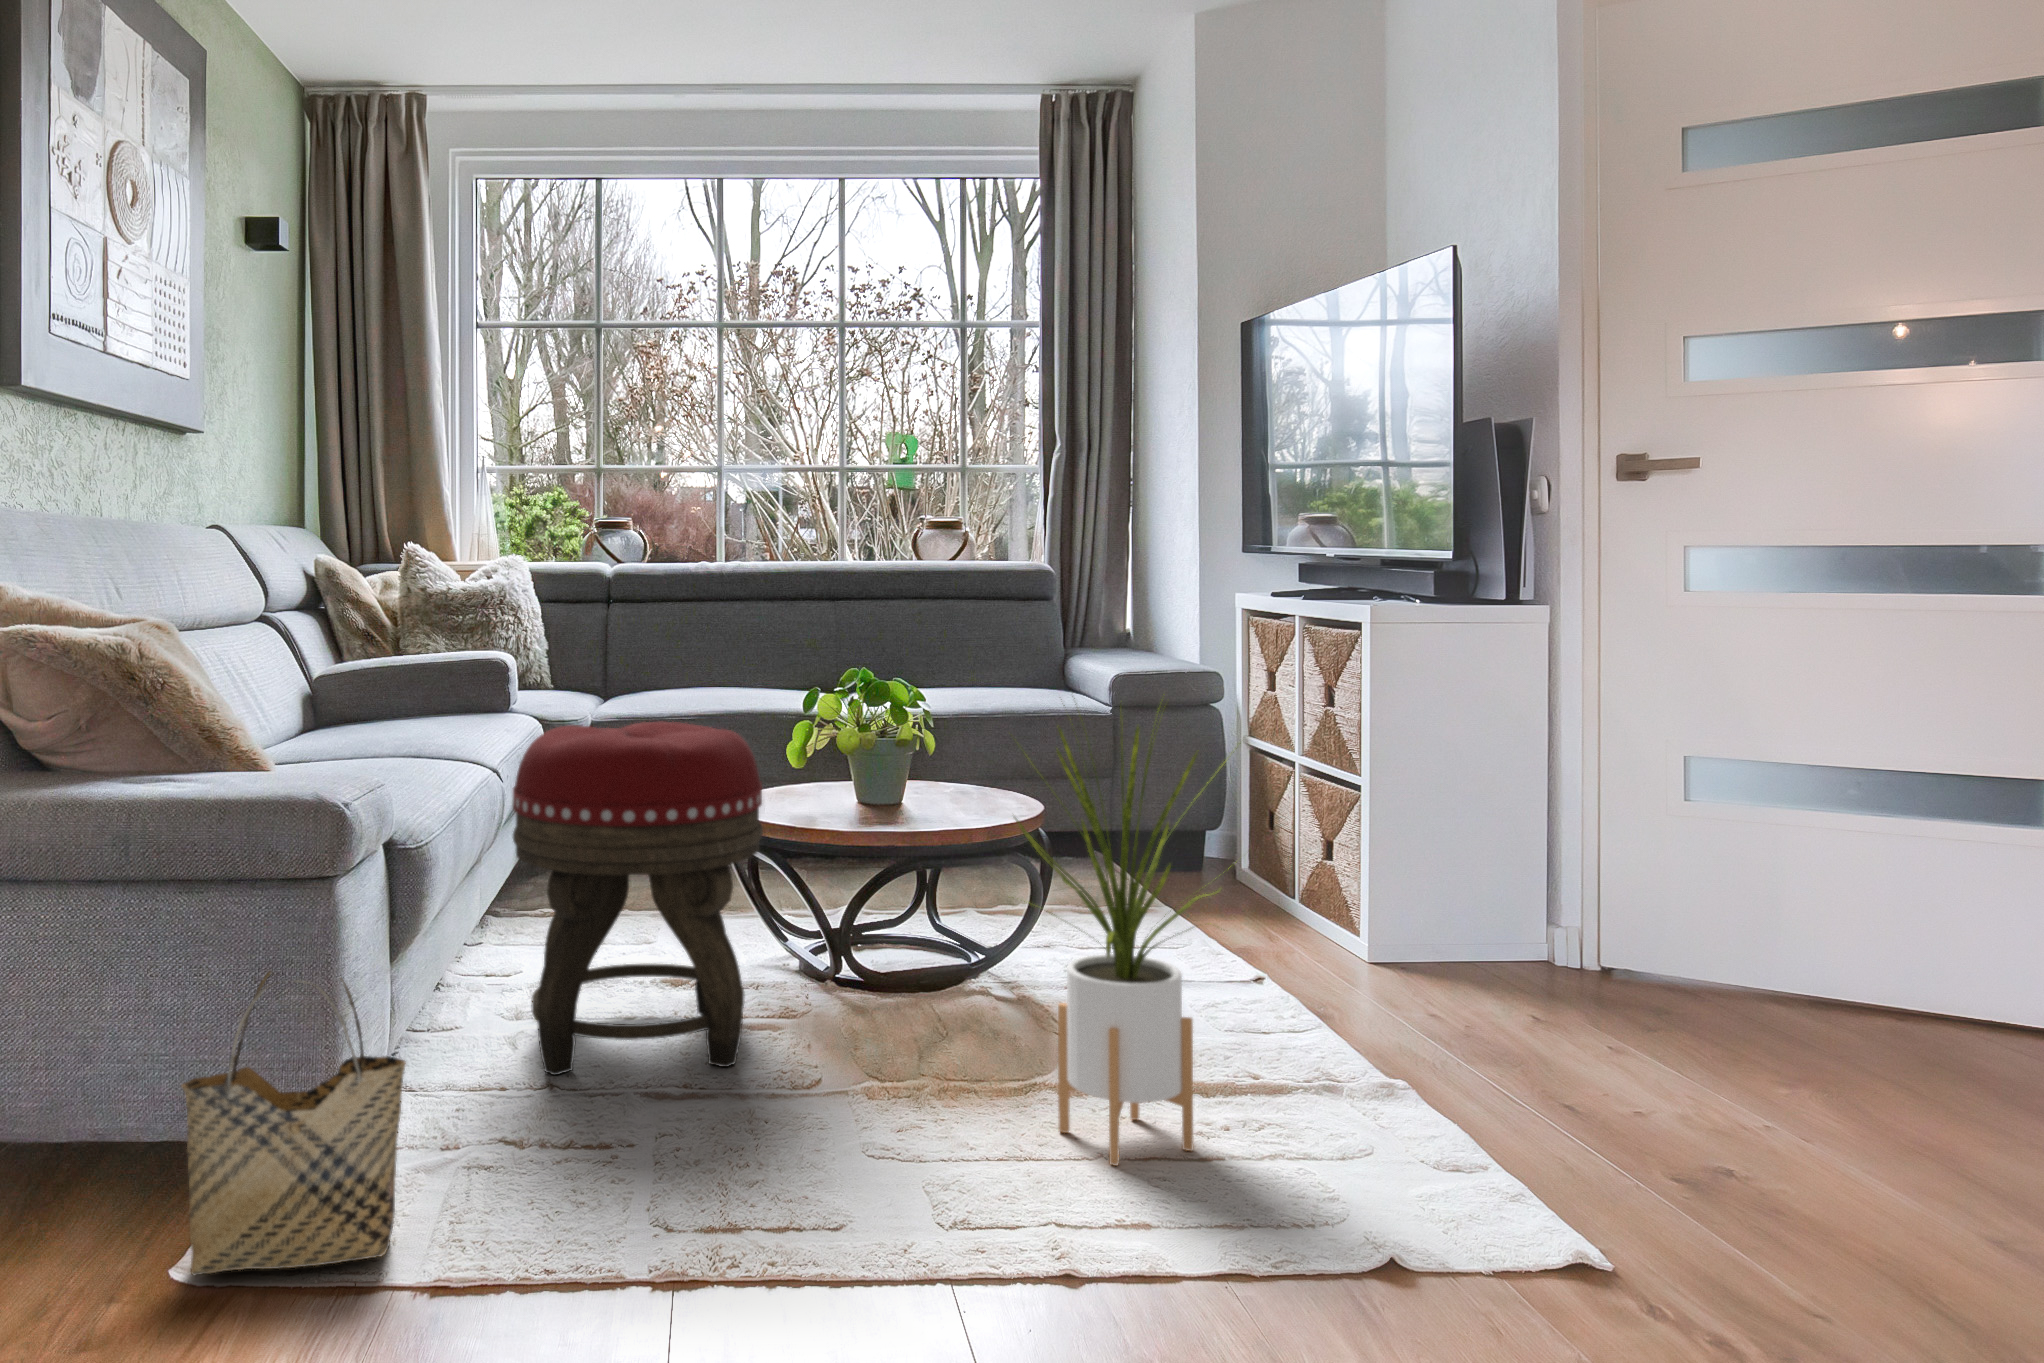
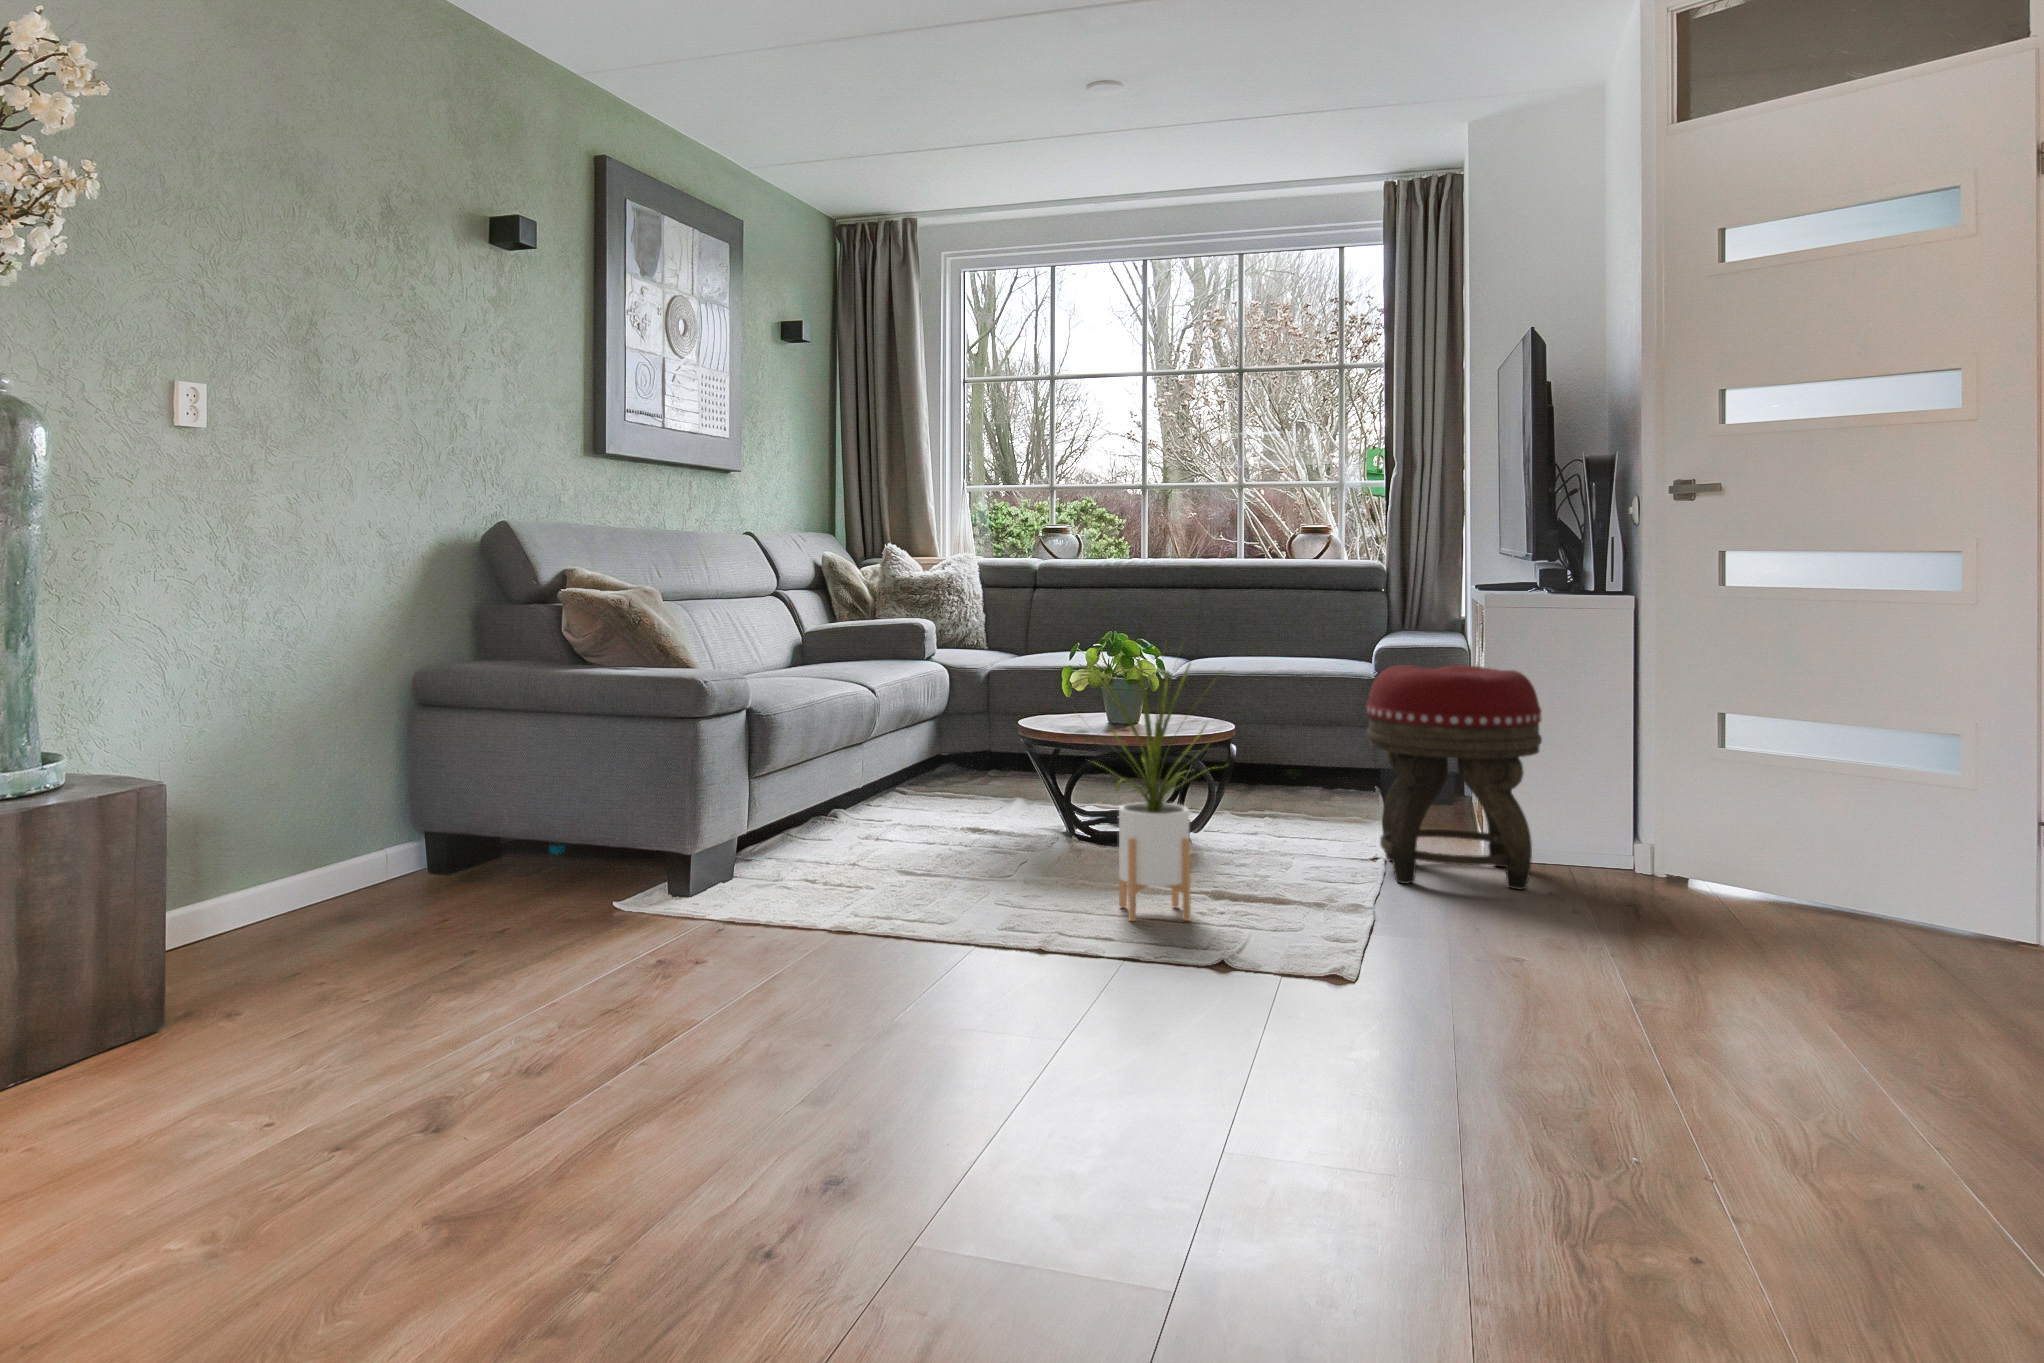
footstool: present [513,722,763,1075] -> present [1367,665,1542,890]
woven basket: present [182,972,406,1275] -> none [619,758,727,909]

